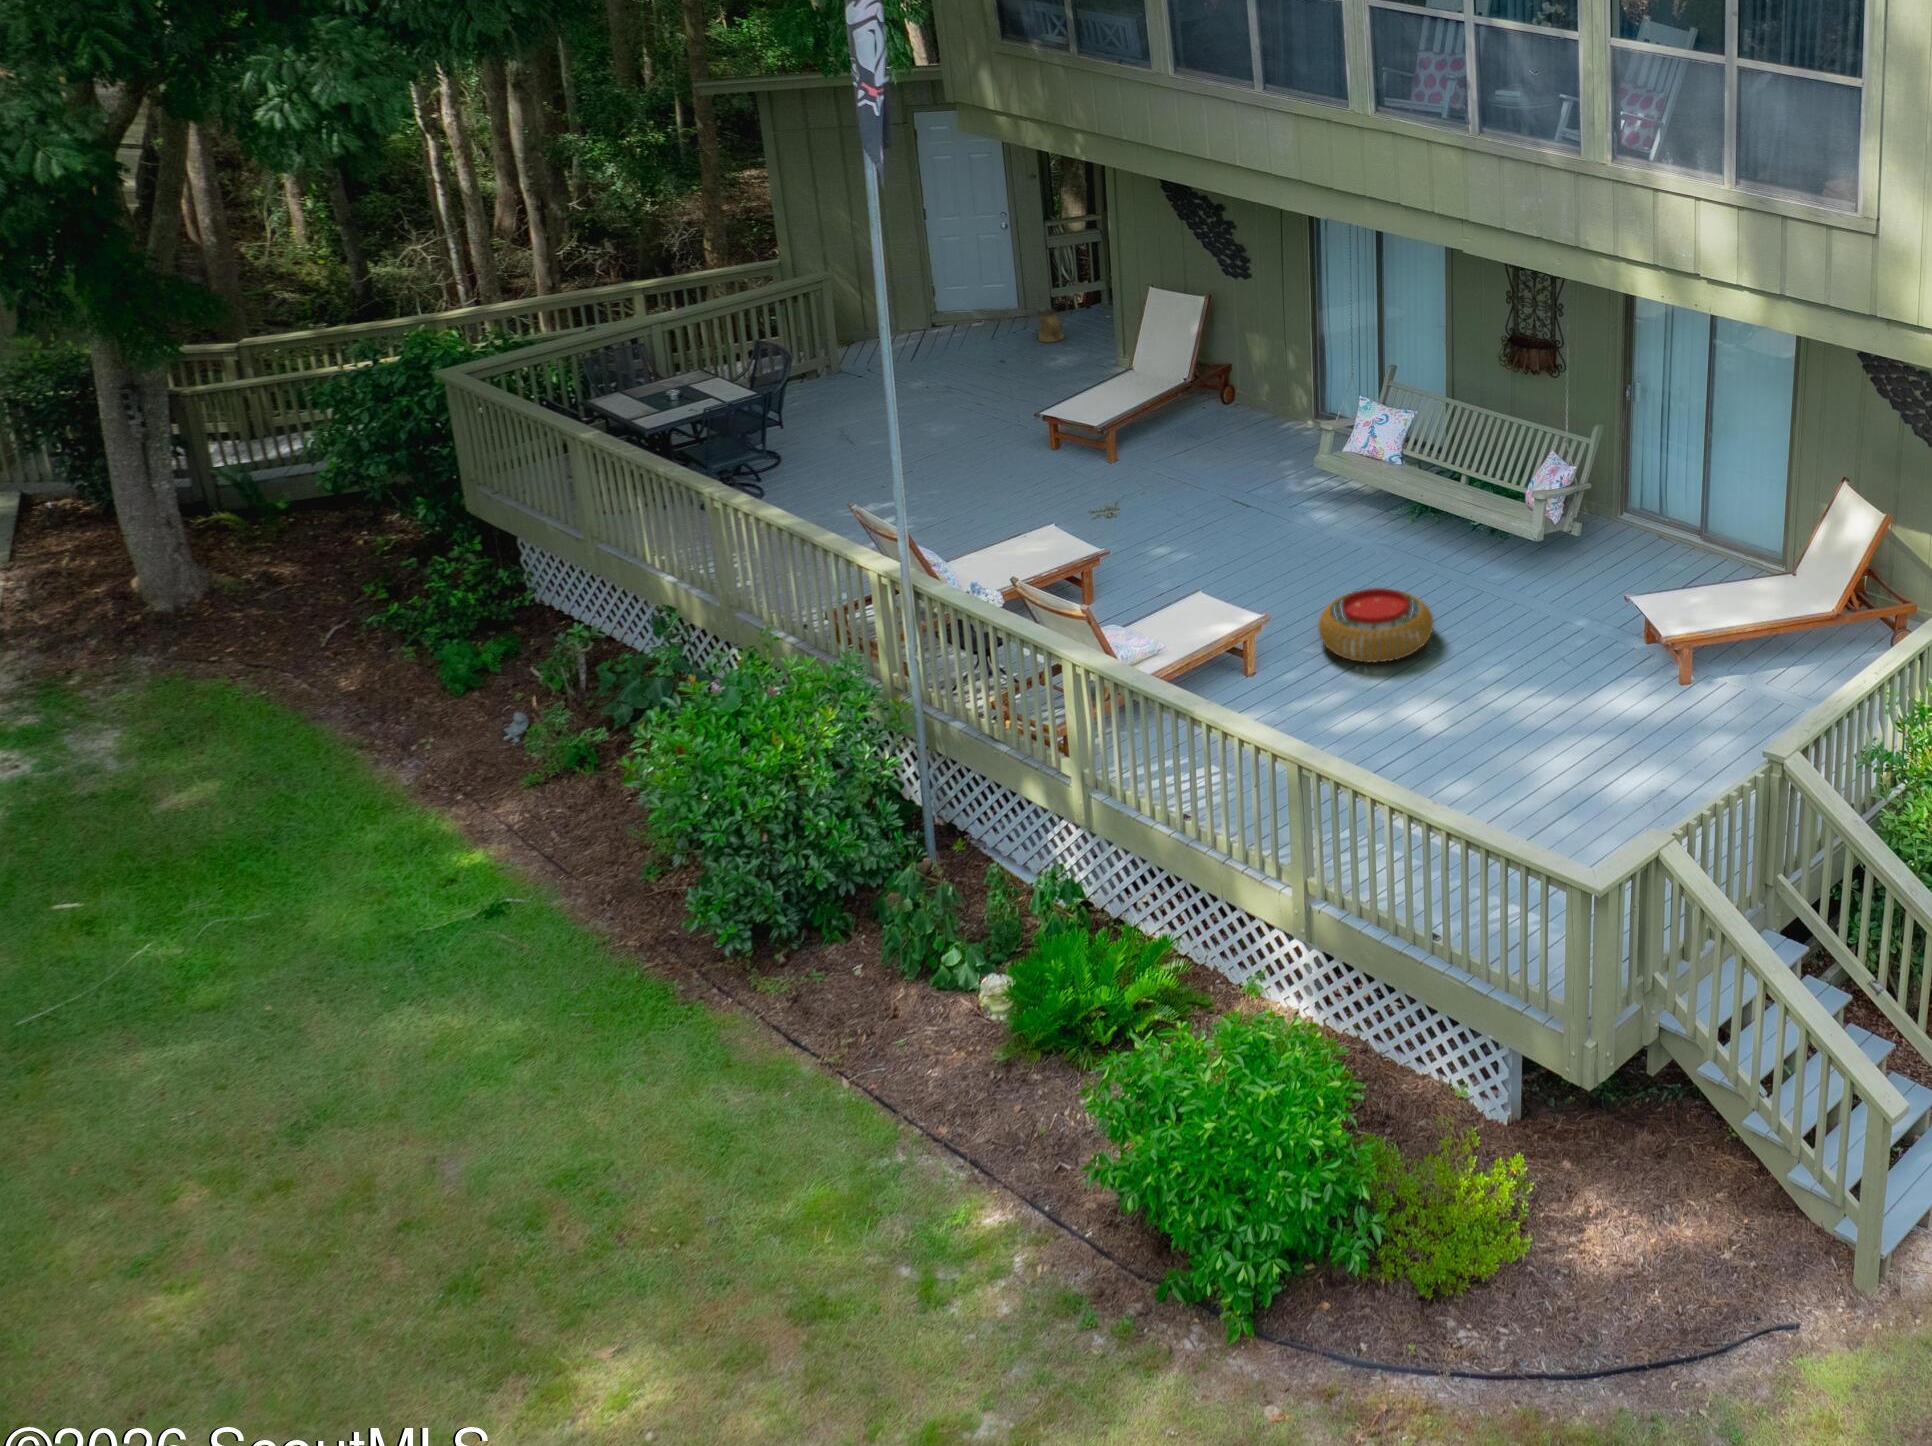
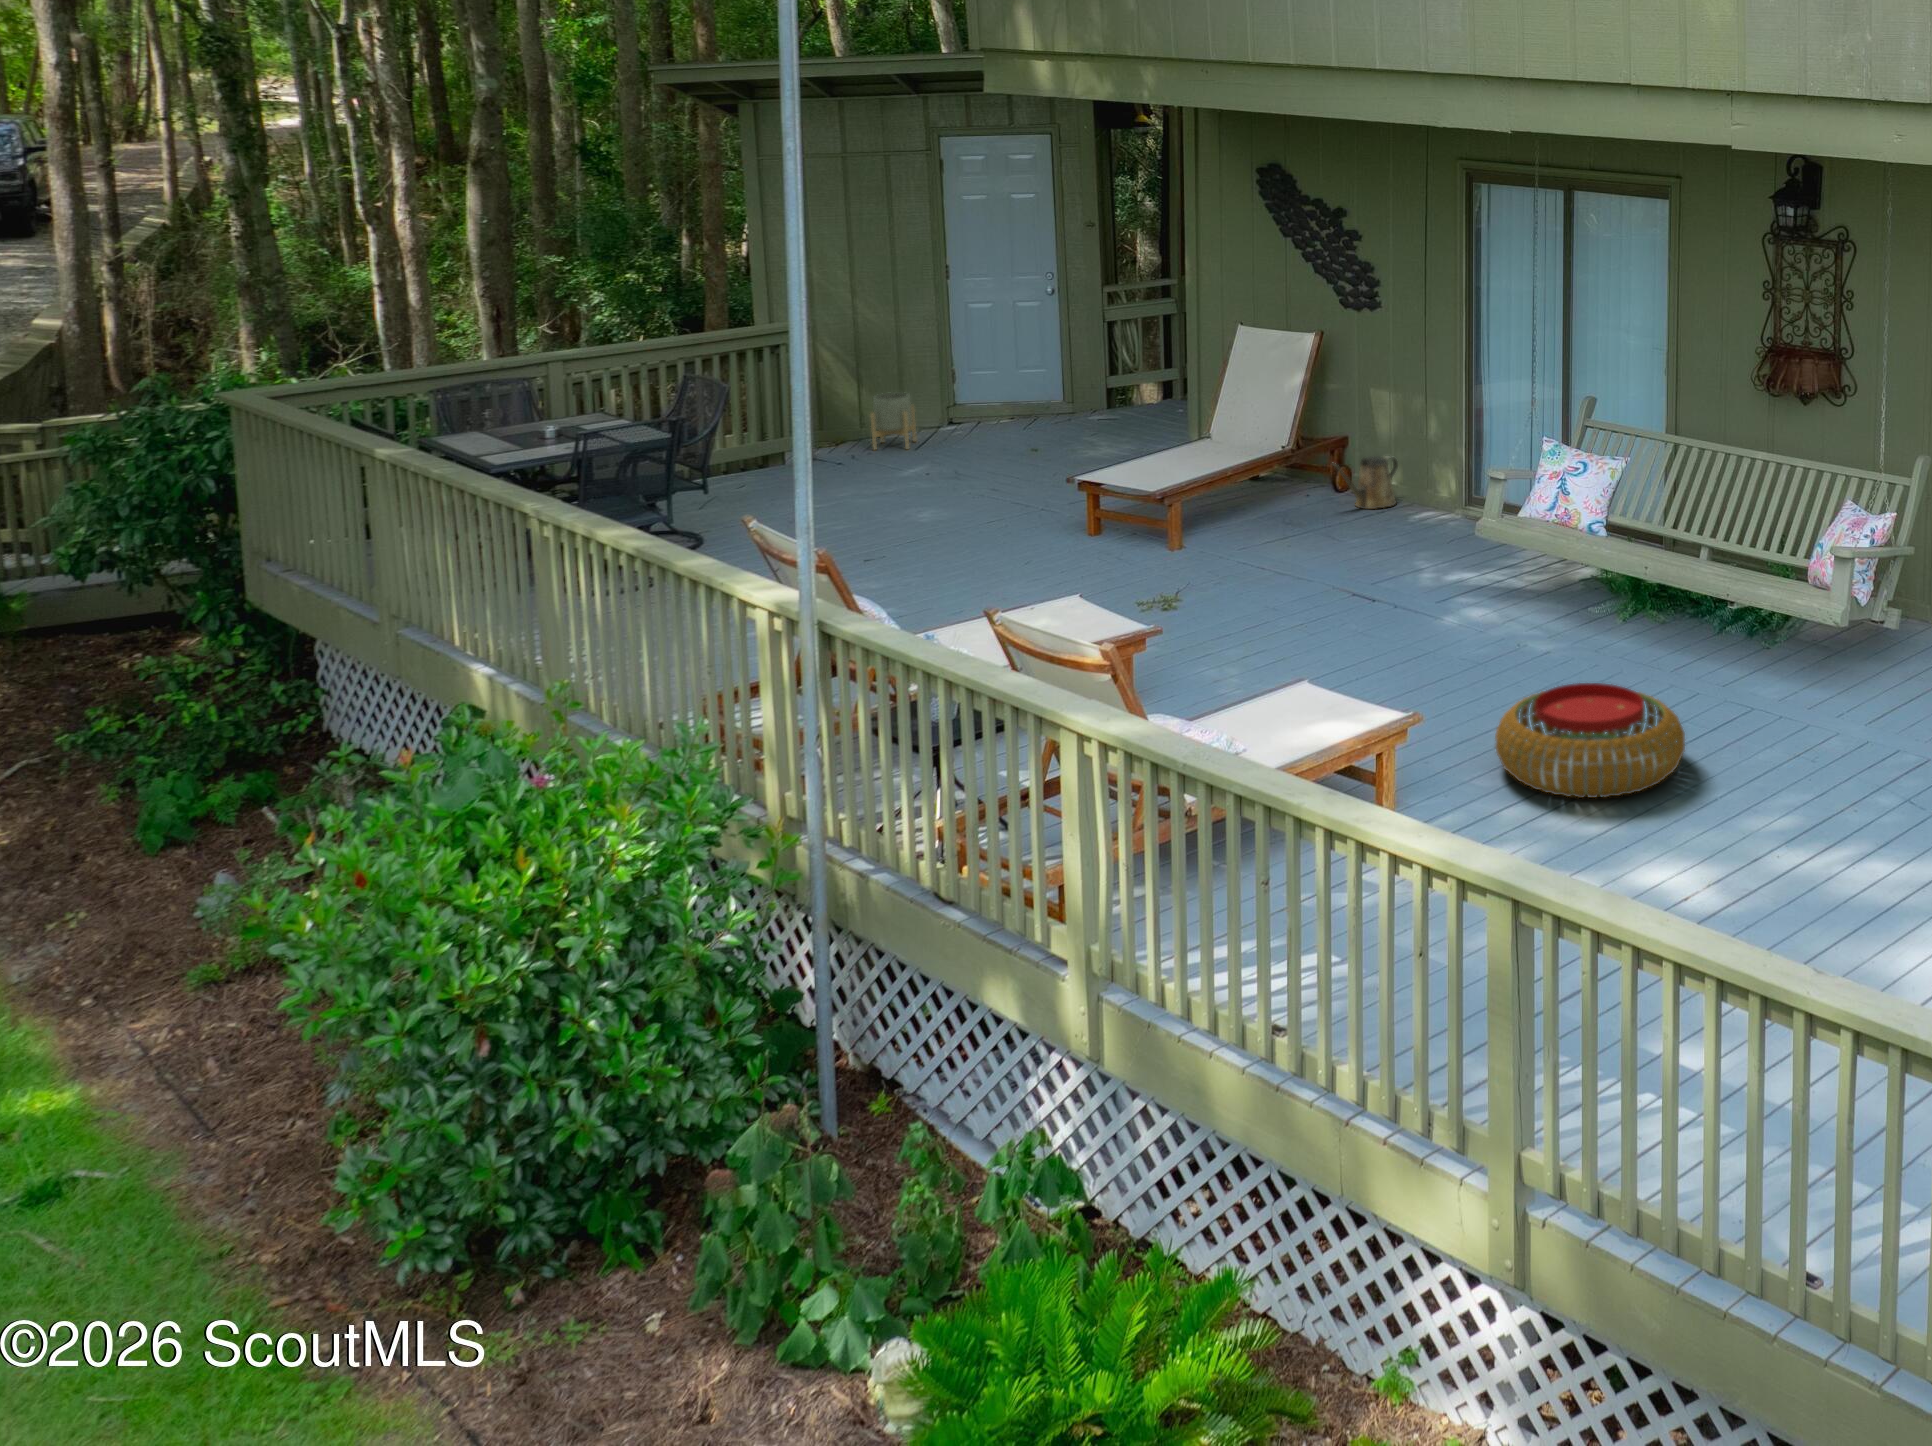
watering can: present [1038,308,1064,343] -> present [1333,456,1398,509]
planter: none [878,323,913,368] -> present [871,392,916,450]

